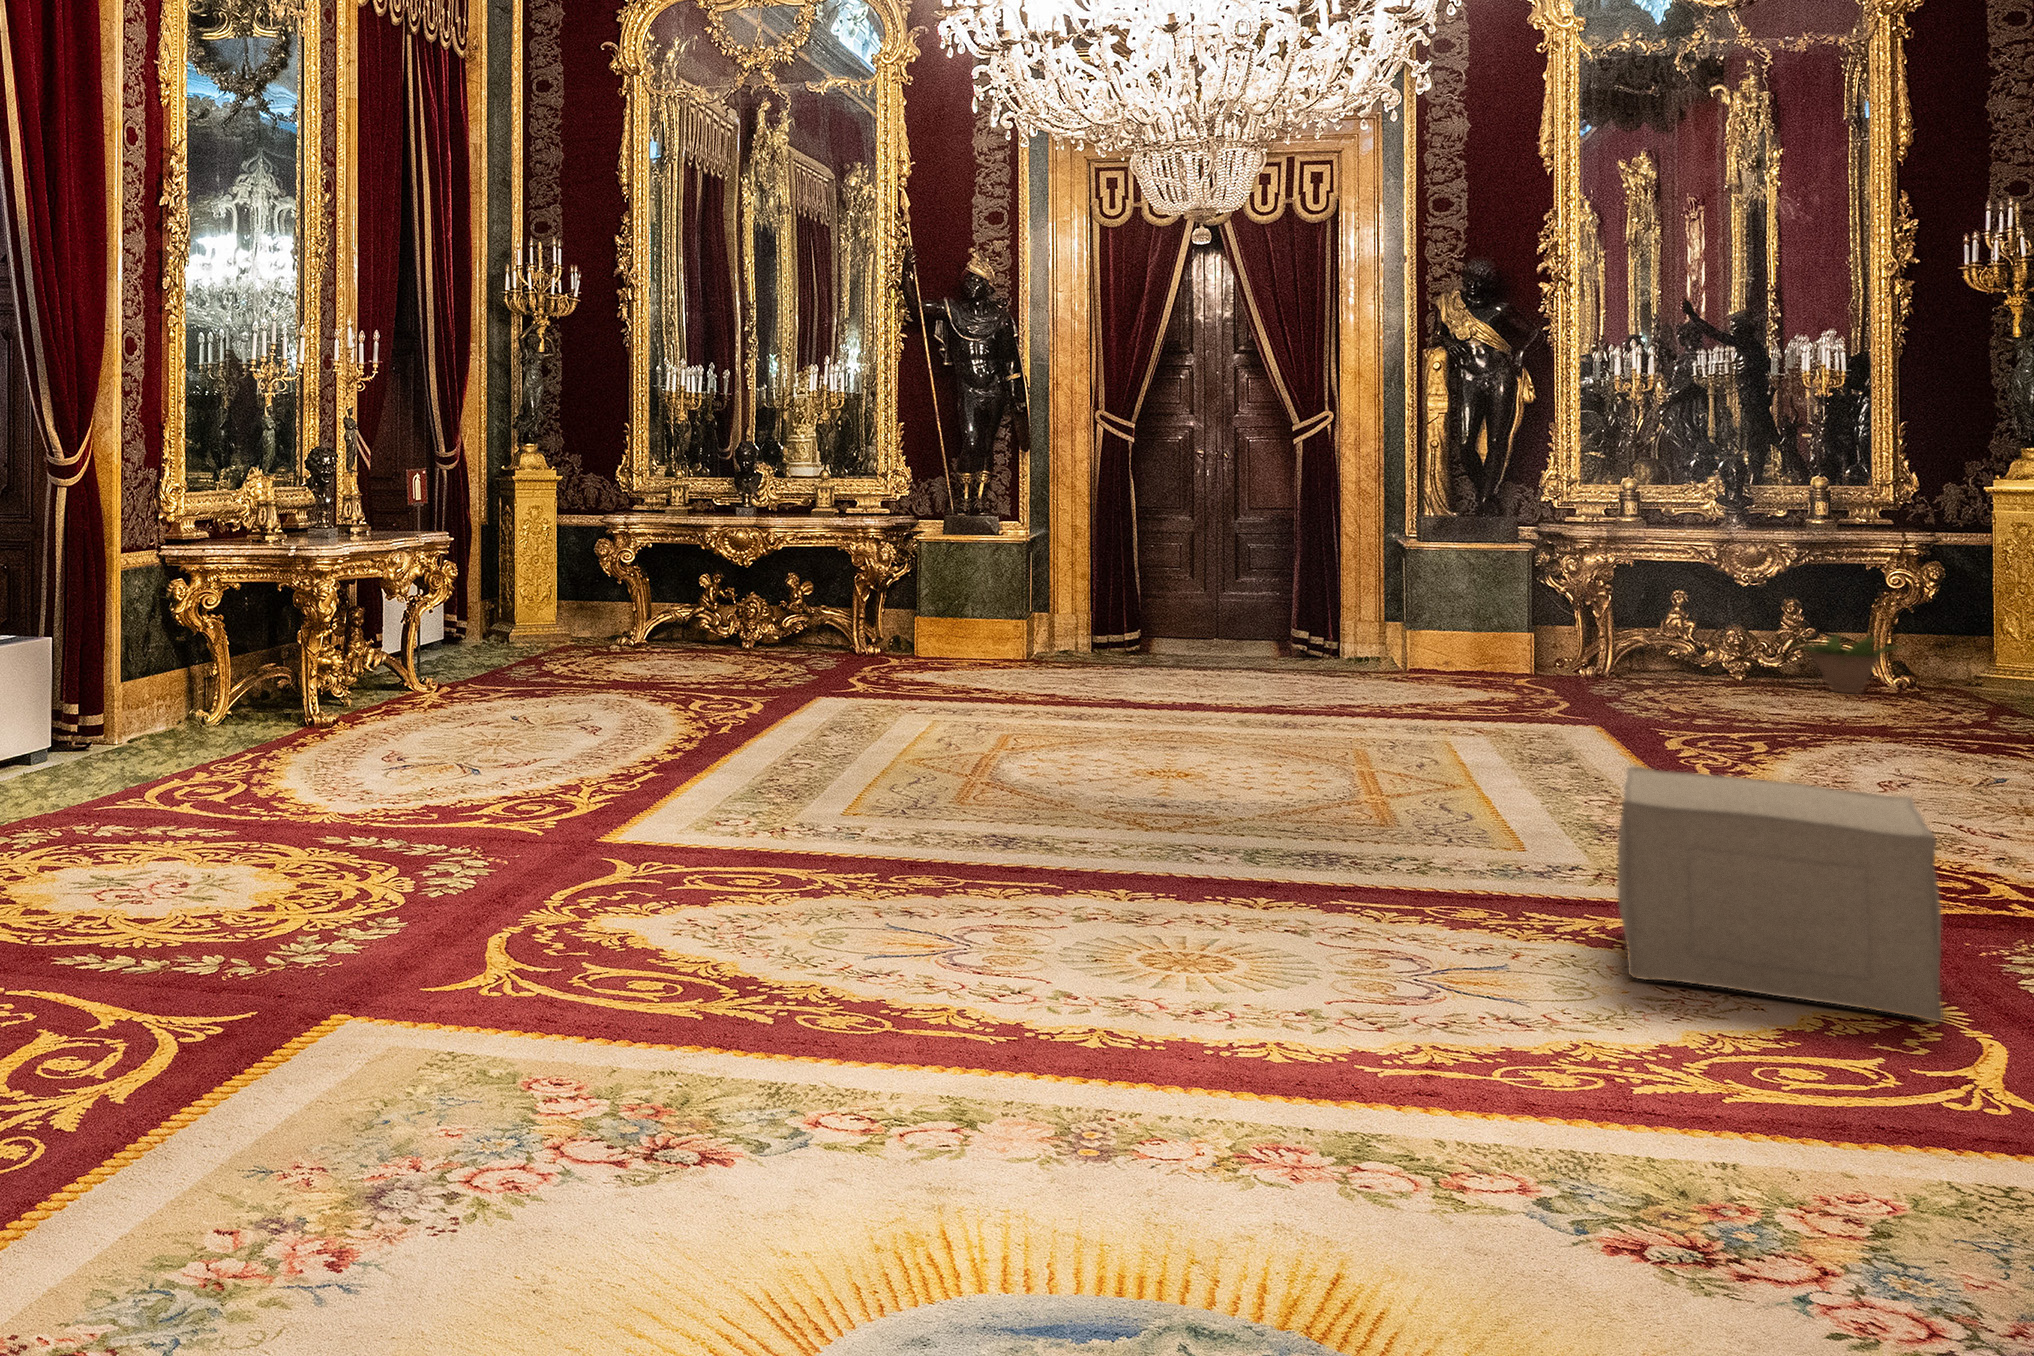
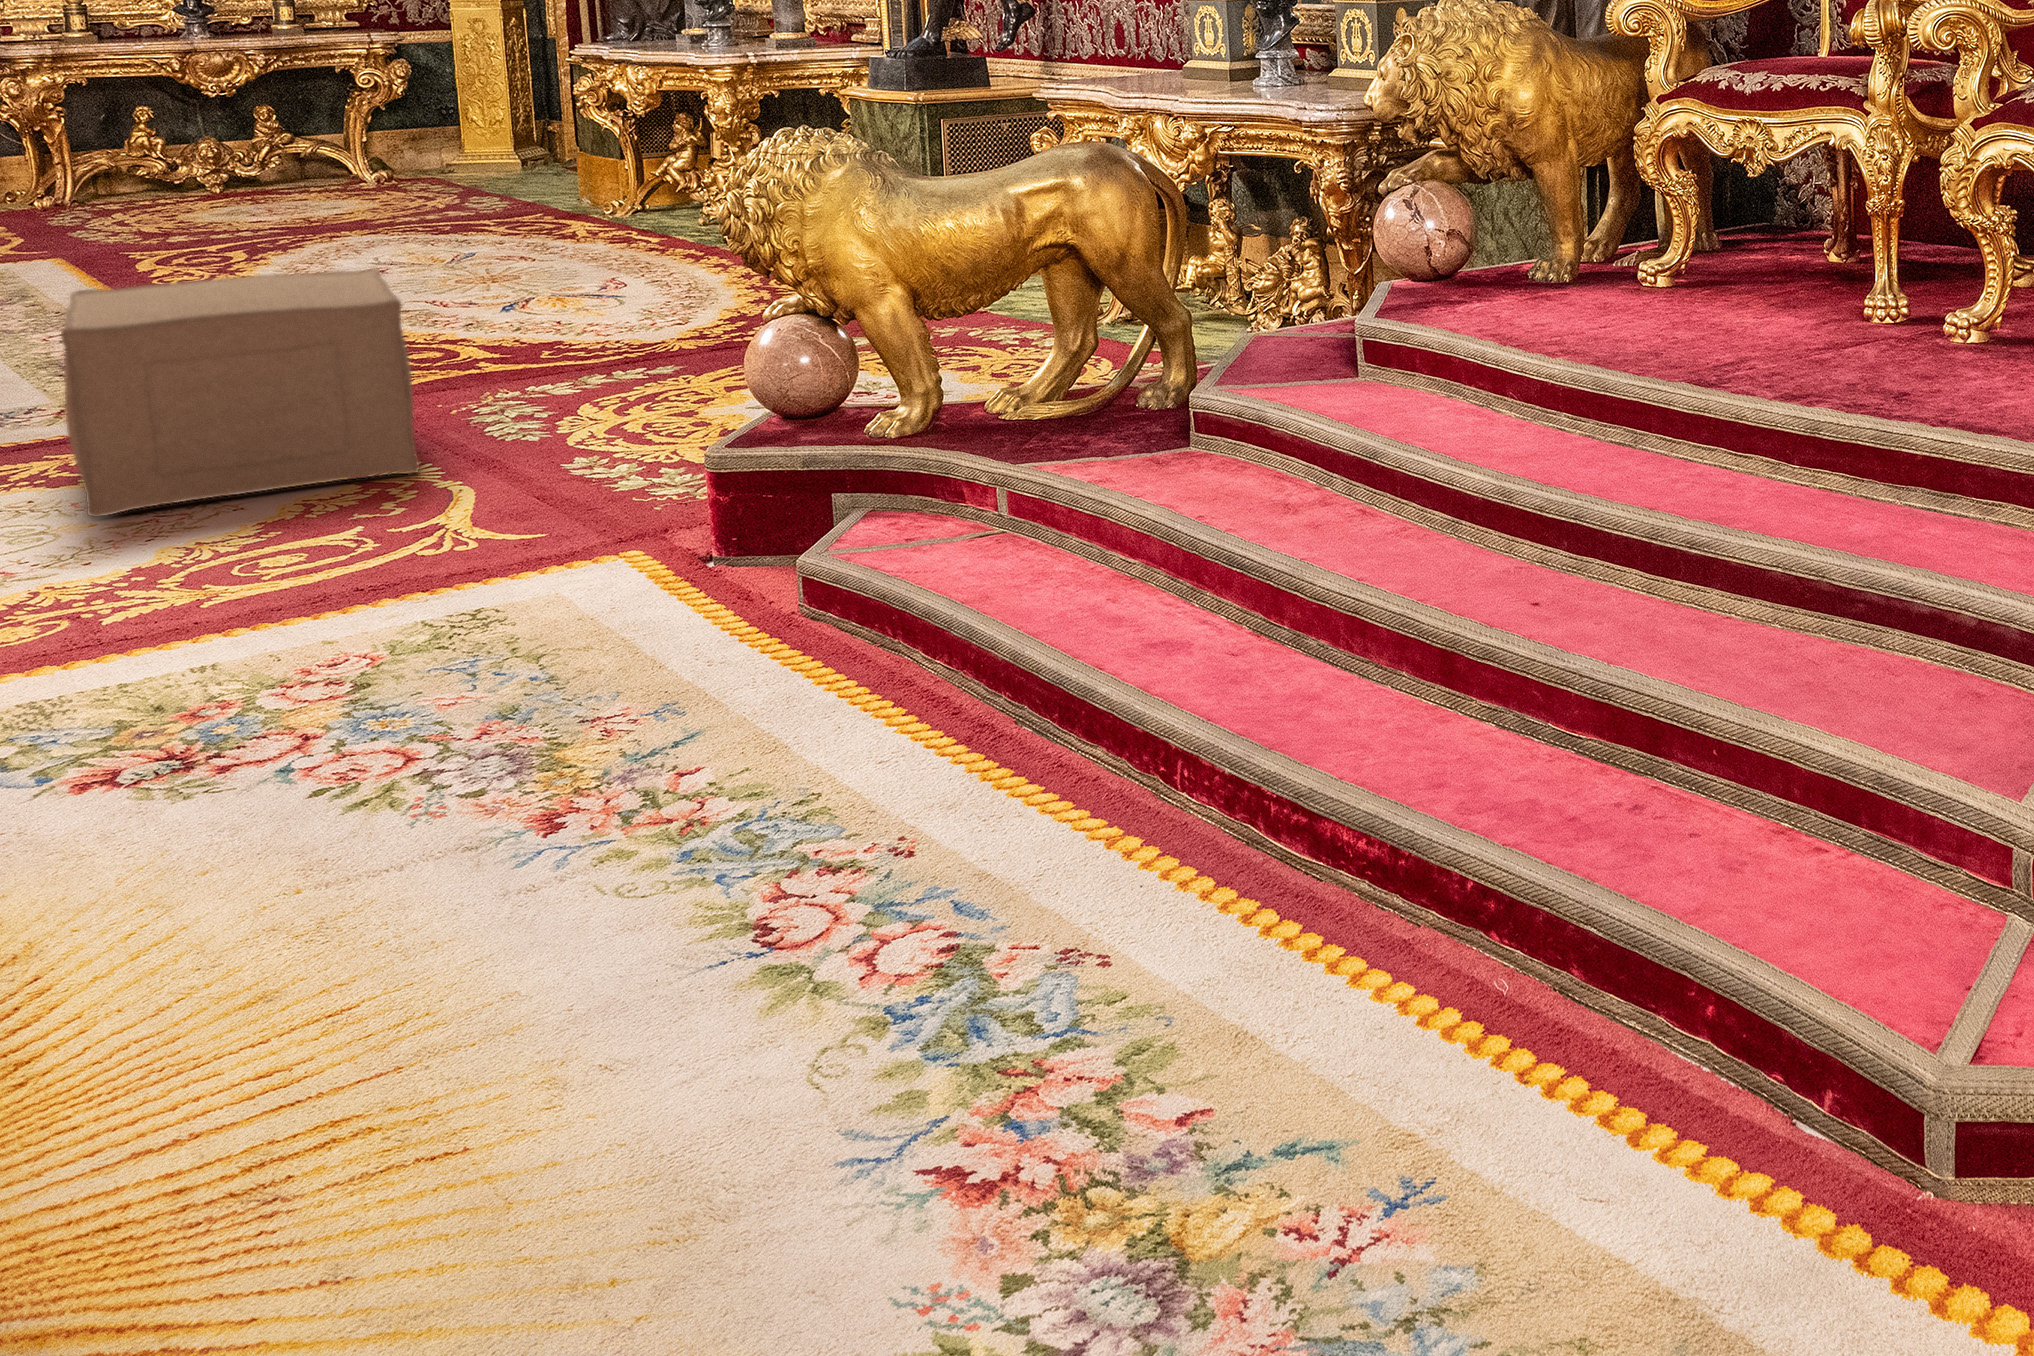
decorative plant: present [1800,635,1902,693] -> none [258,131,376,188]

